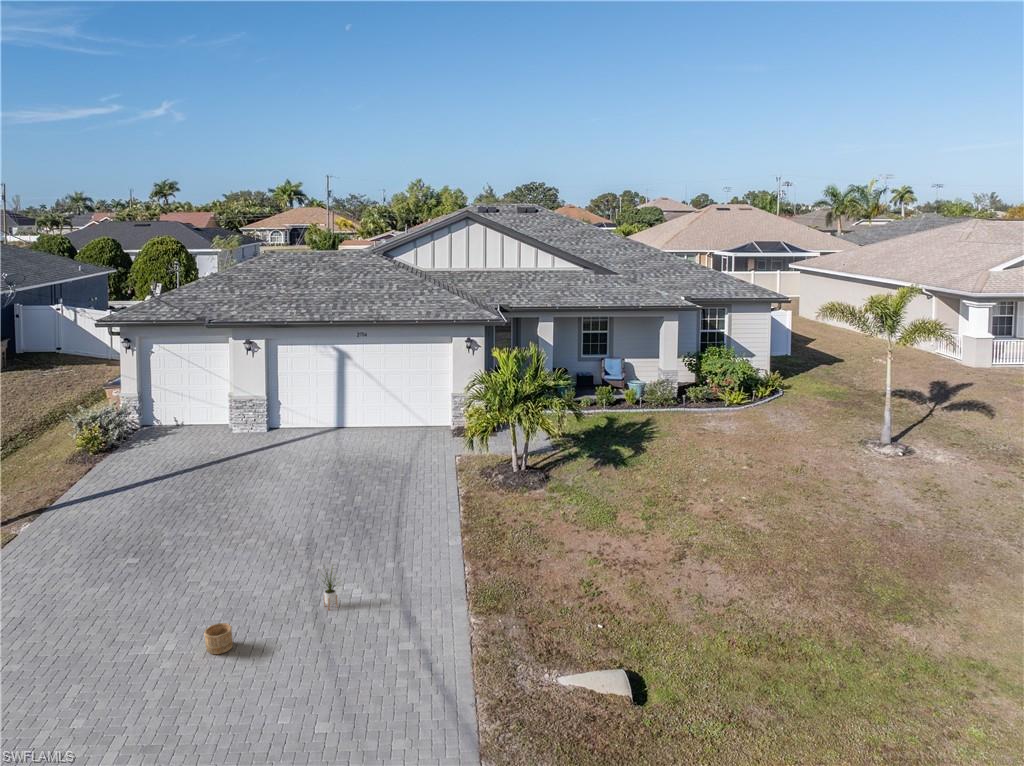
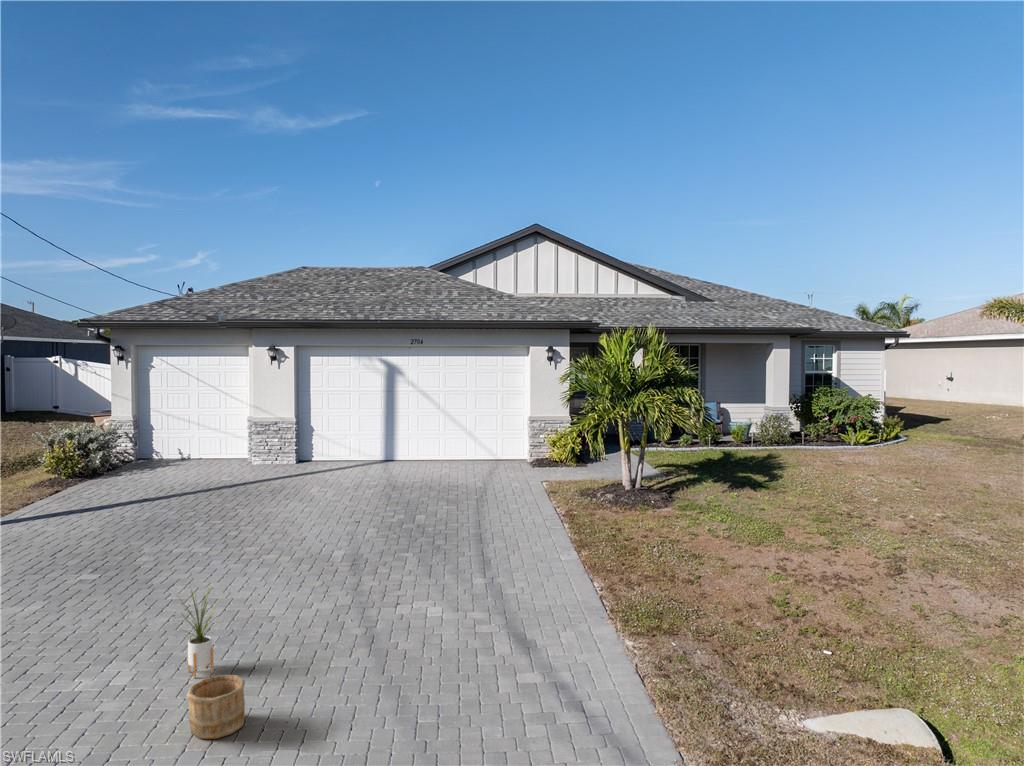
house plant: present [324,570,337,607] -> present [183,588,214,678]

